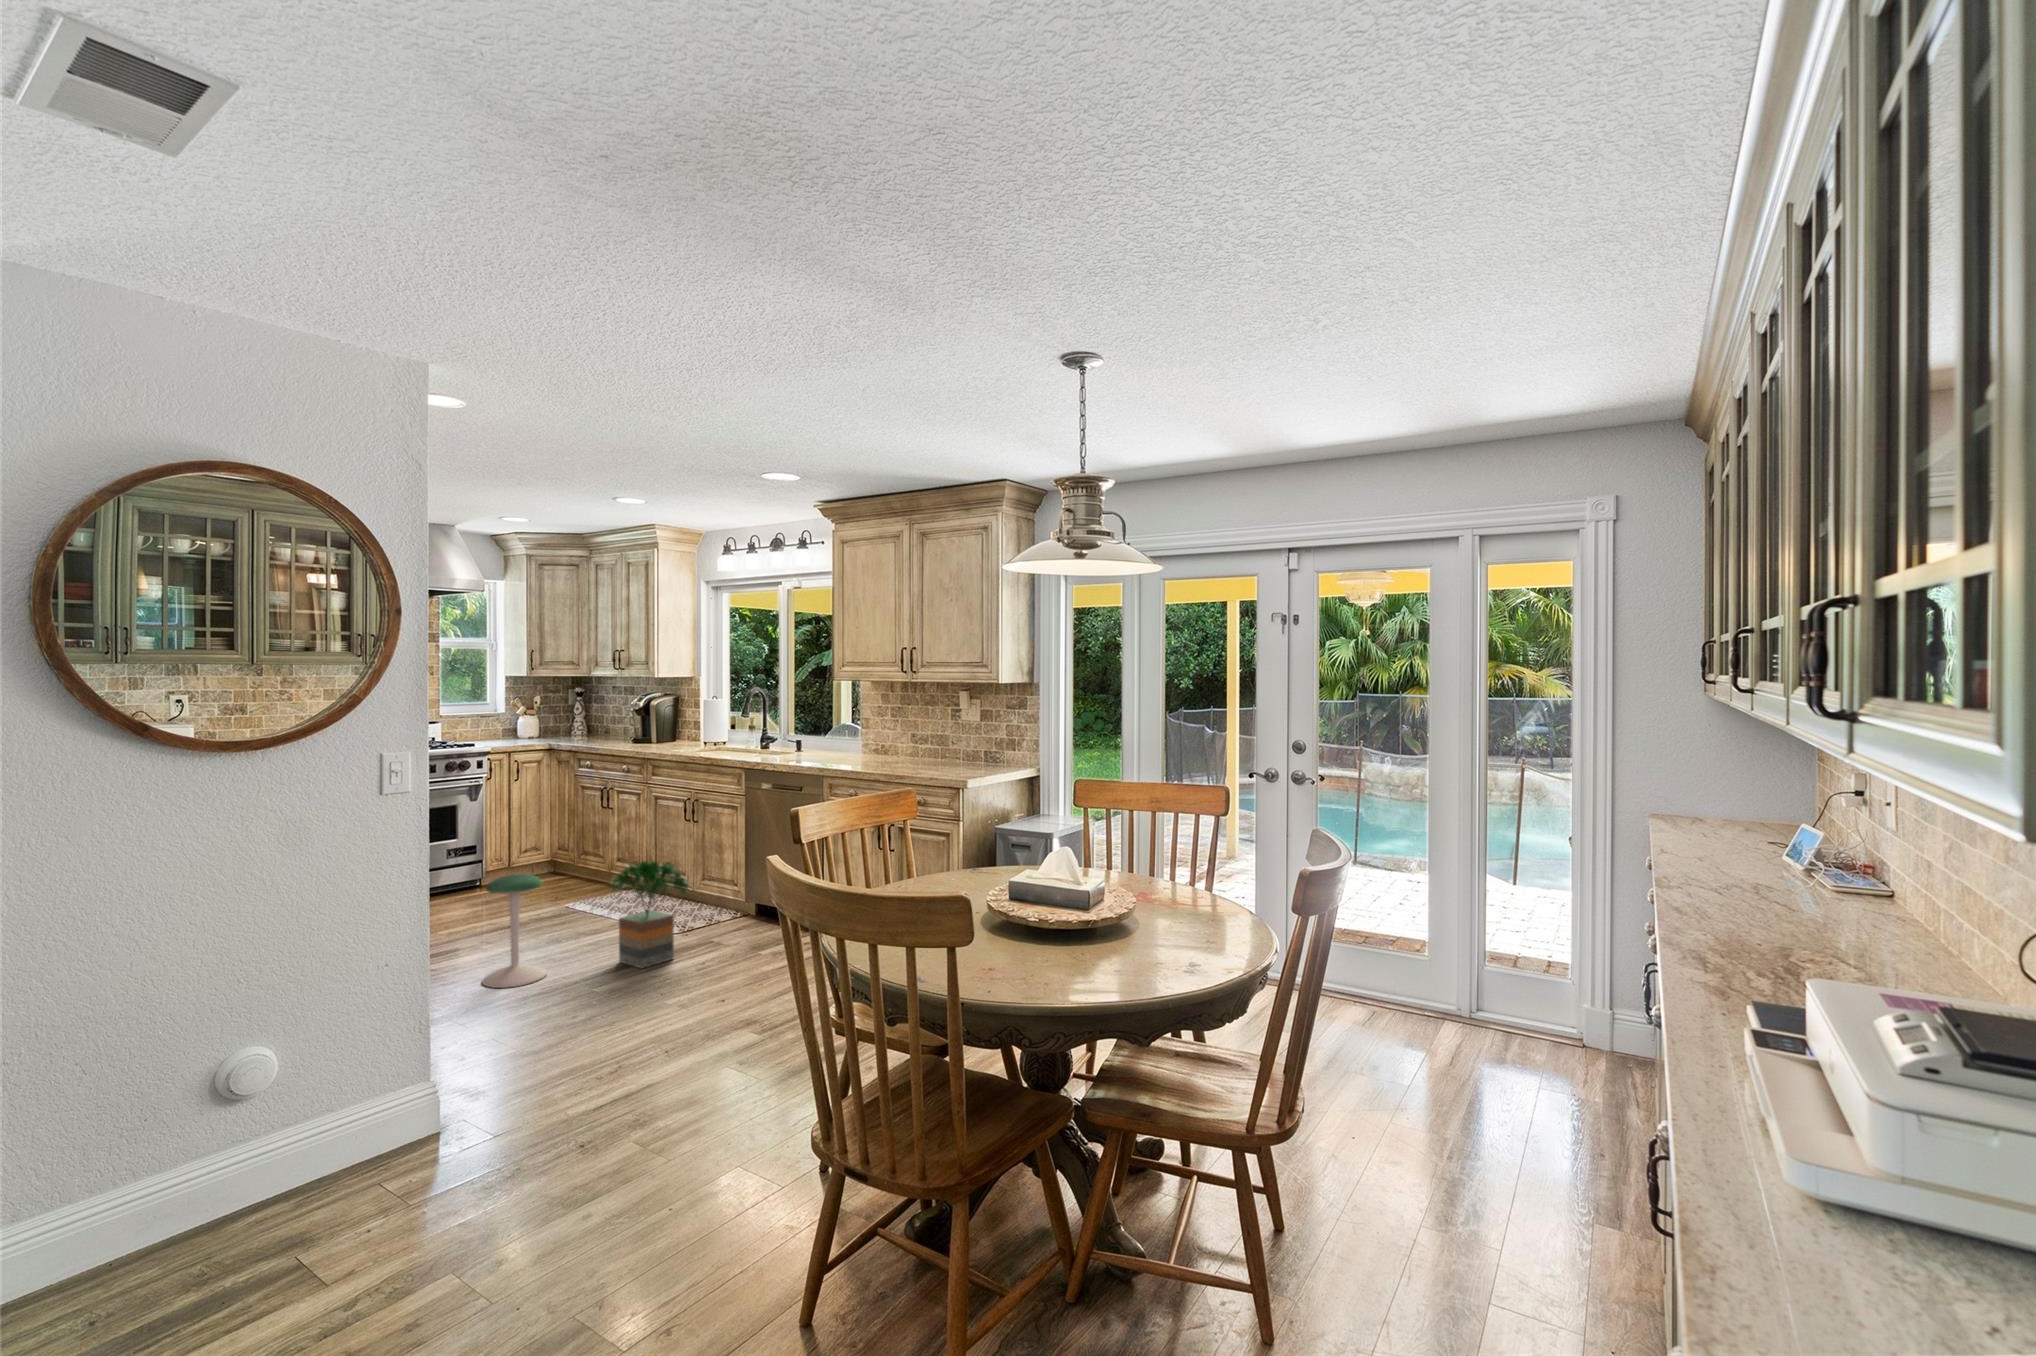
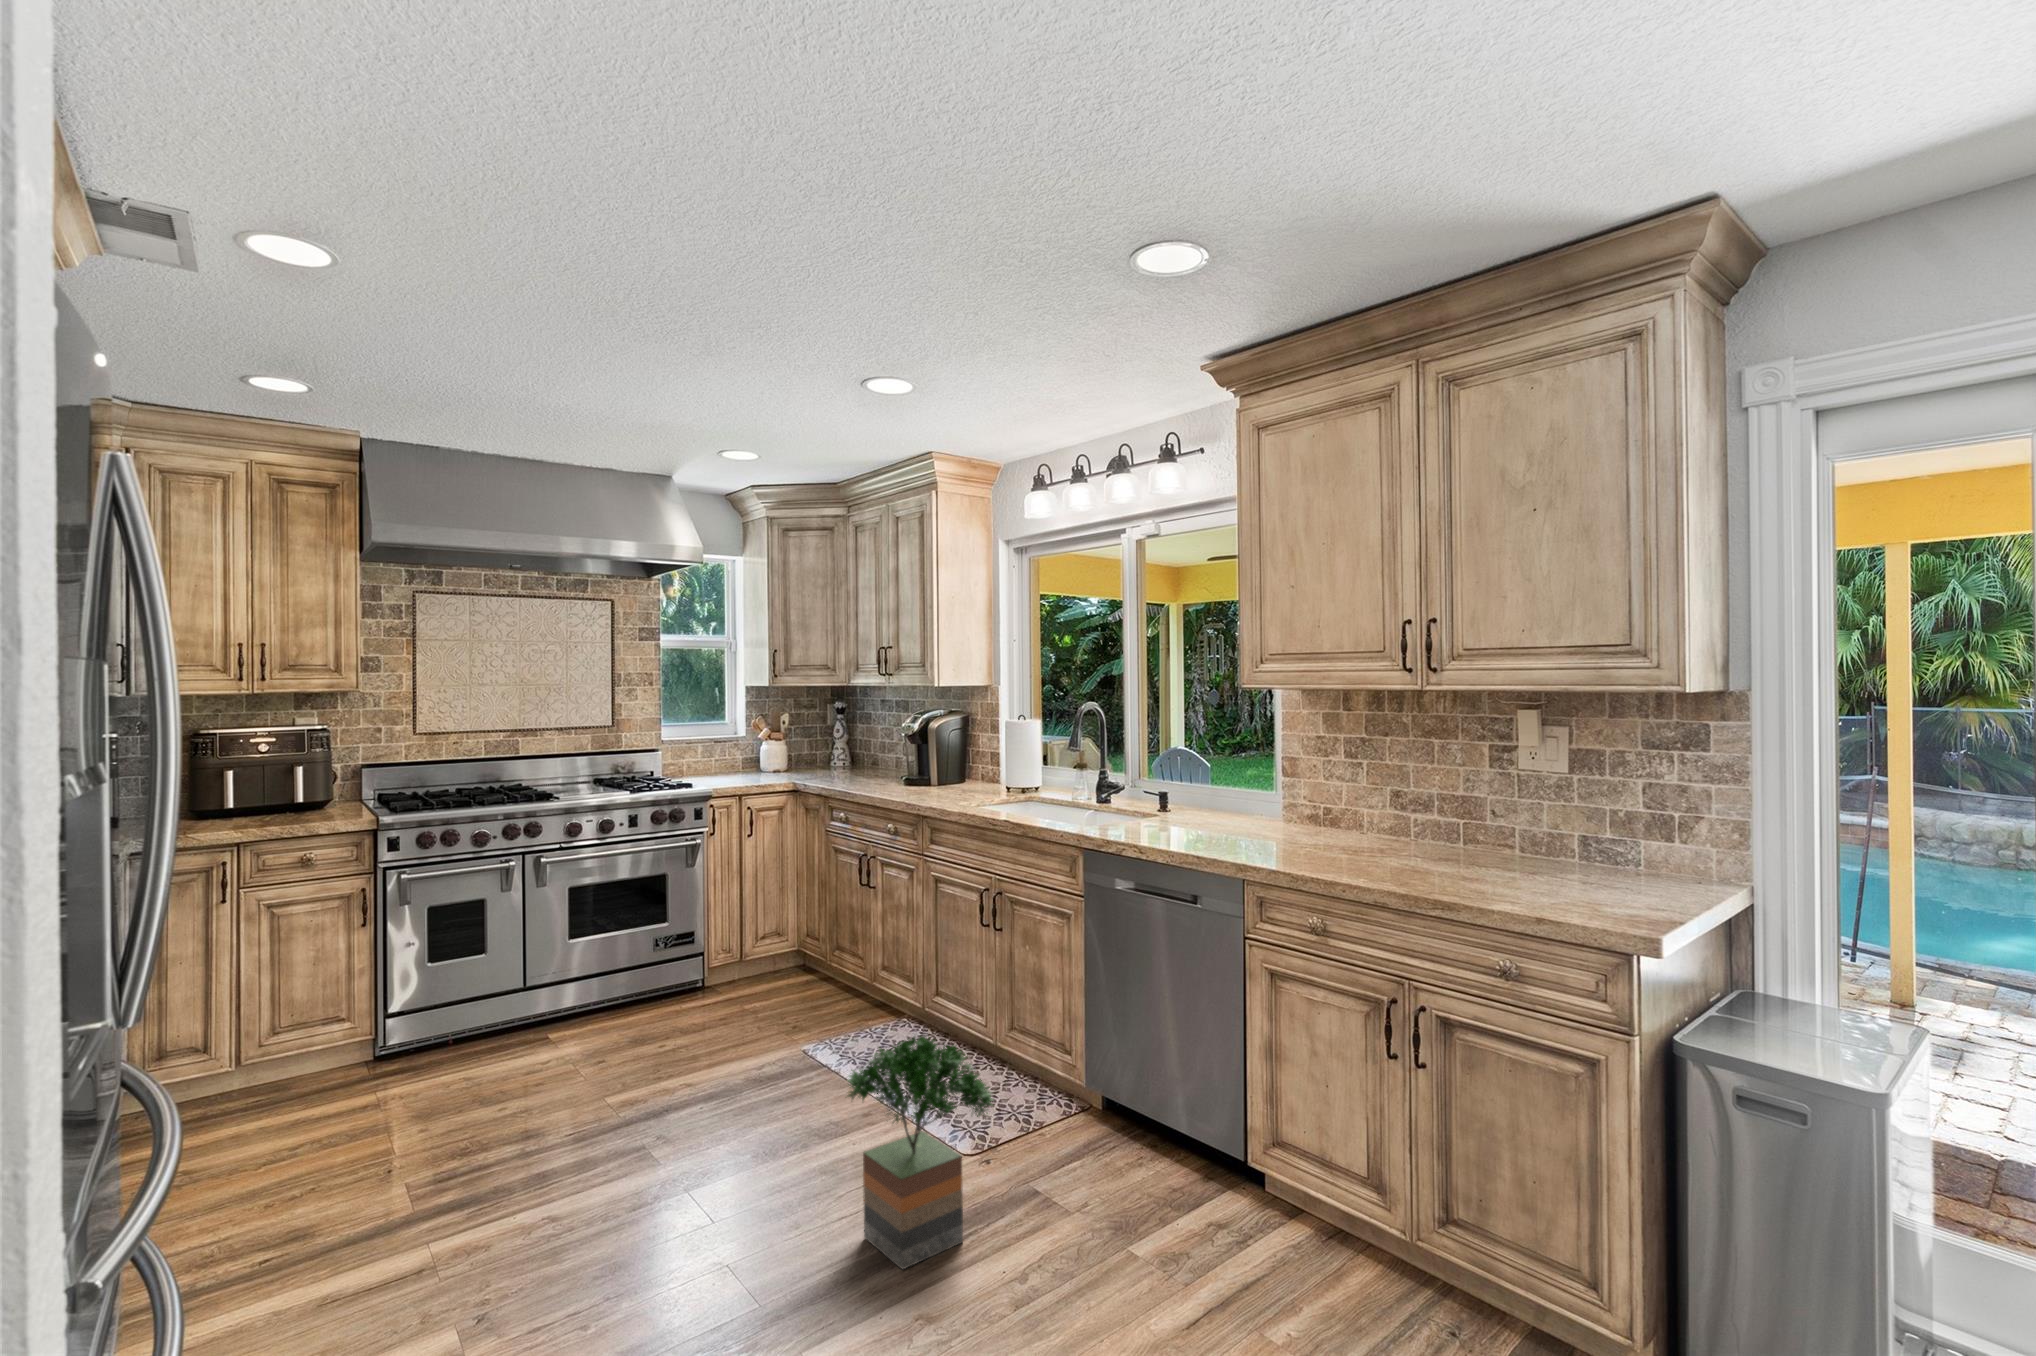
stool: present [482,874,547,988] -> none [618,1062,734,1301]

